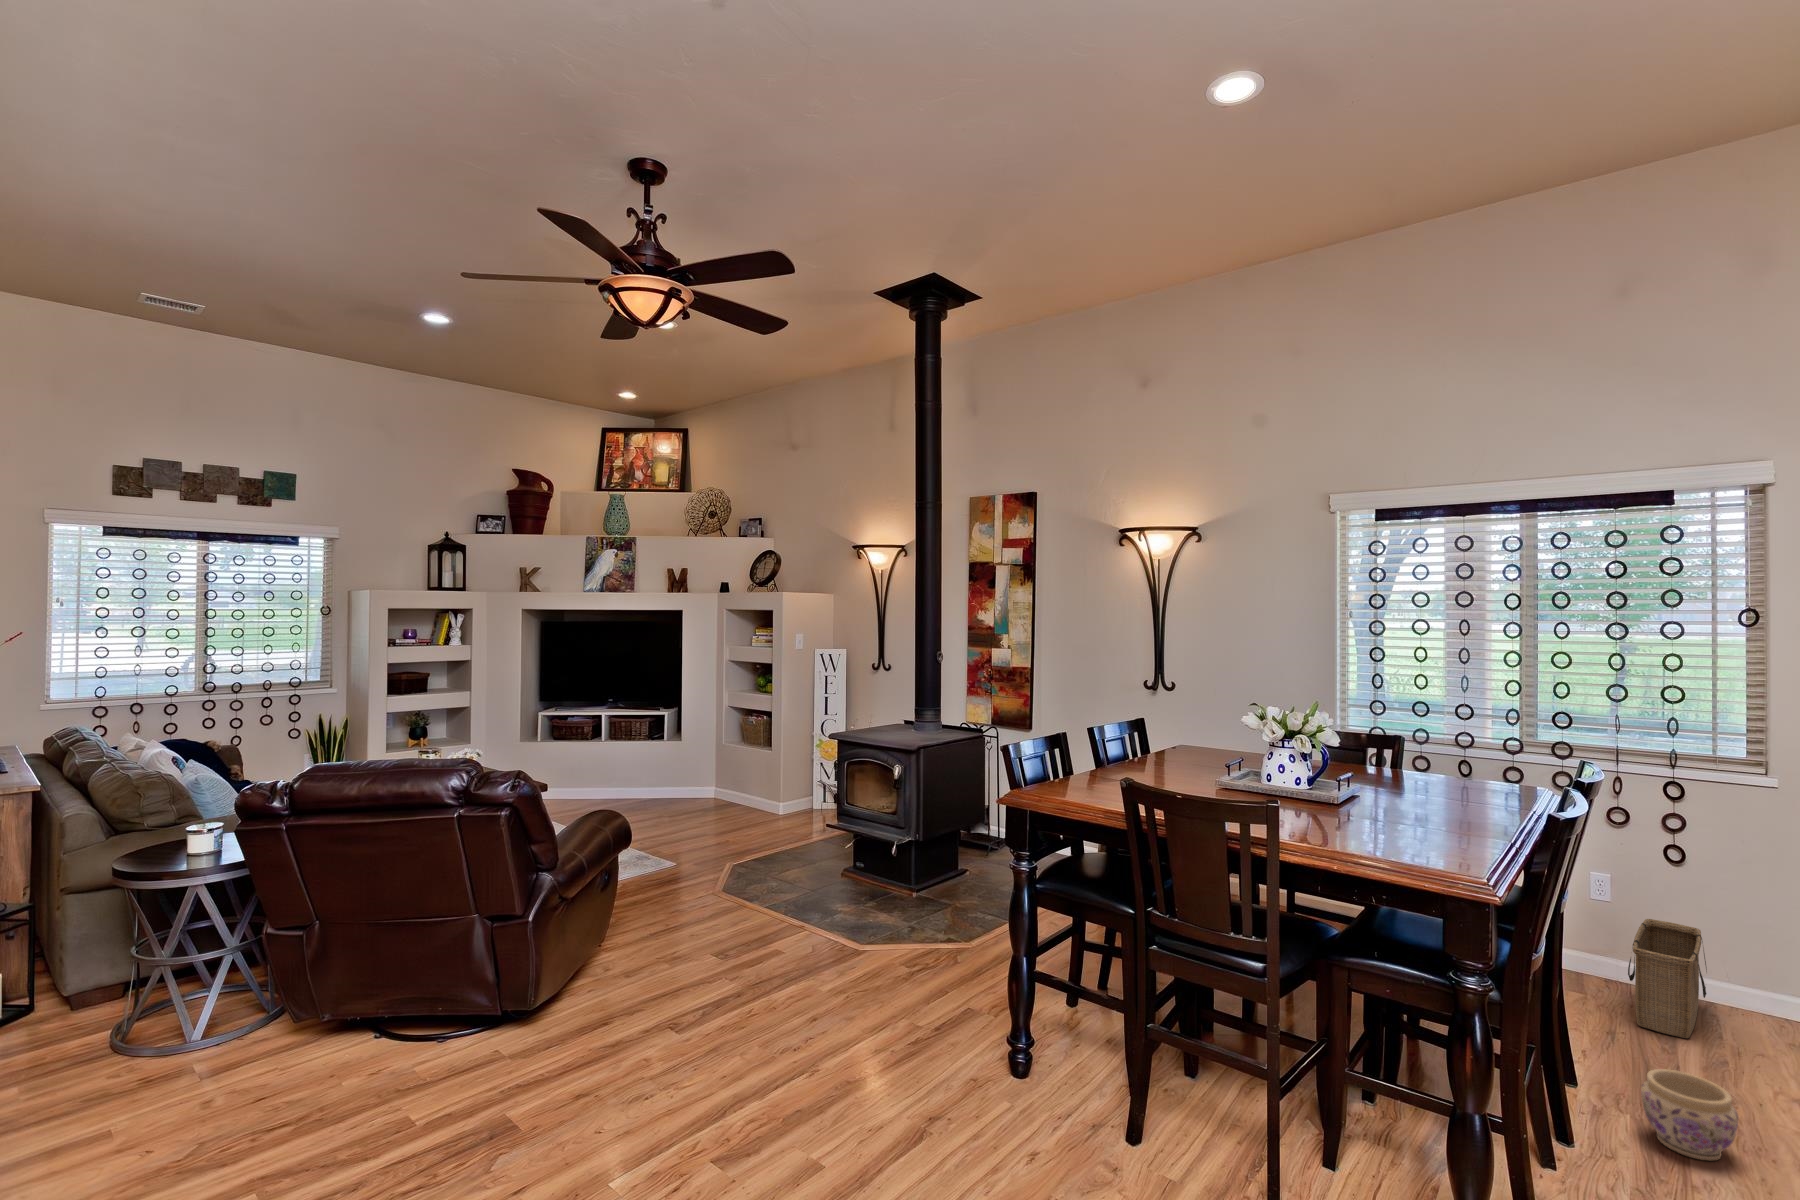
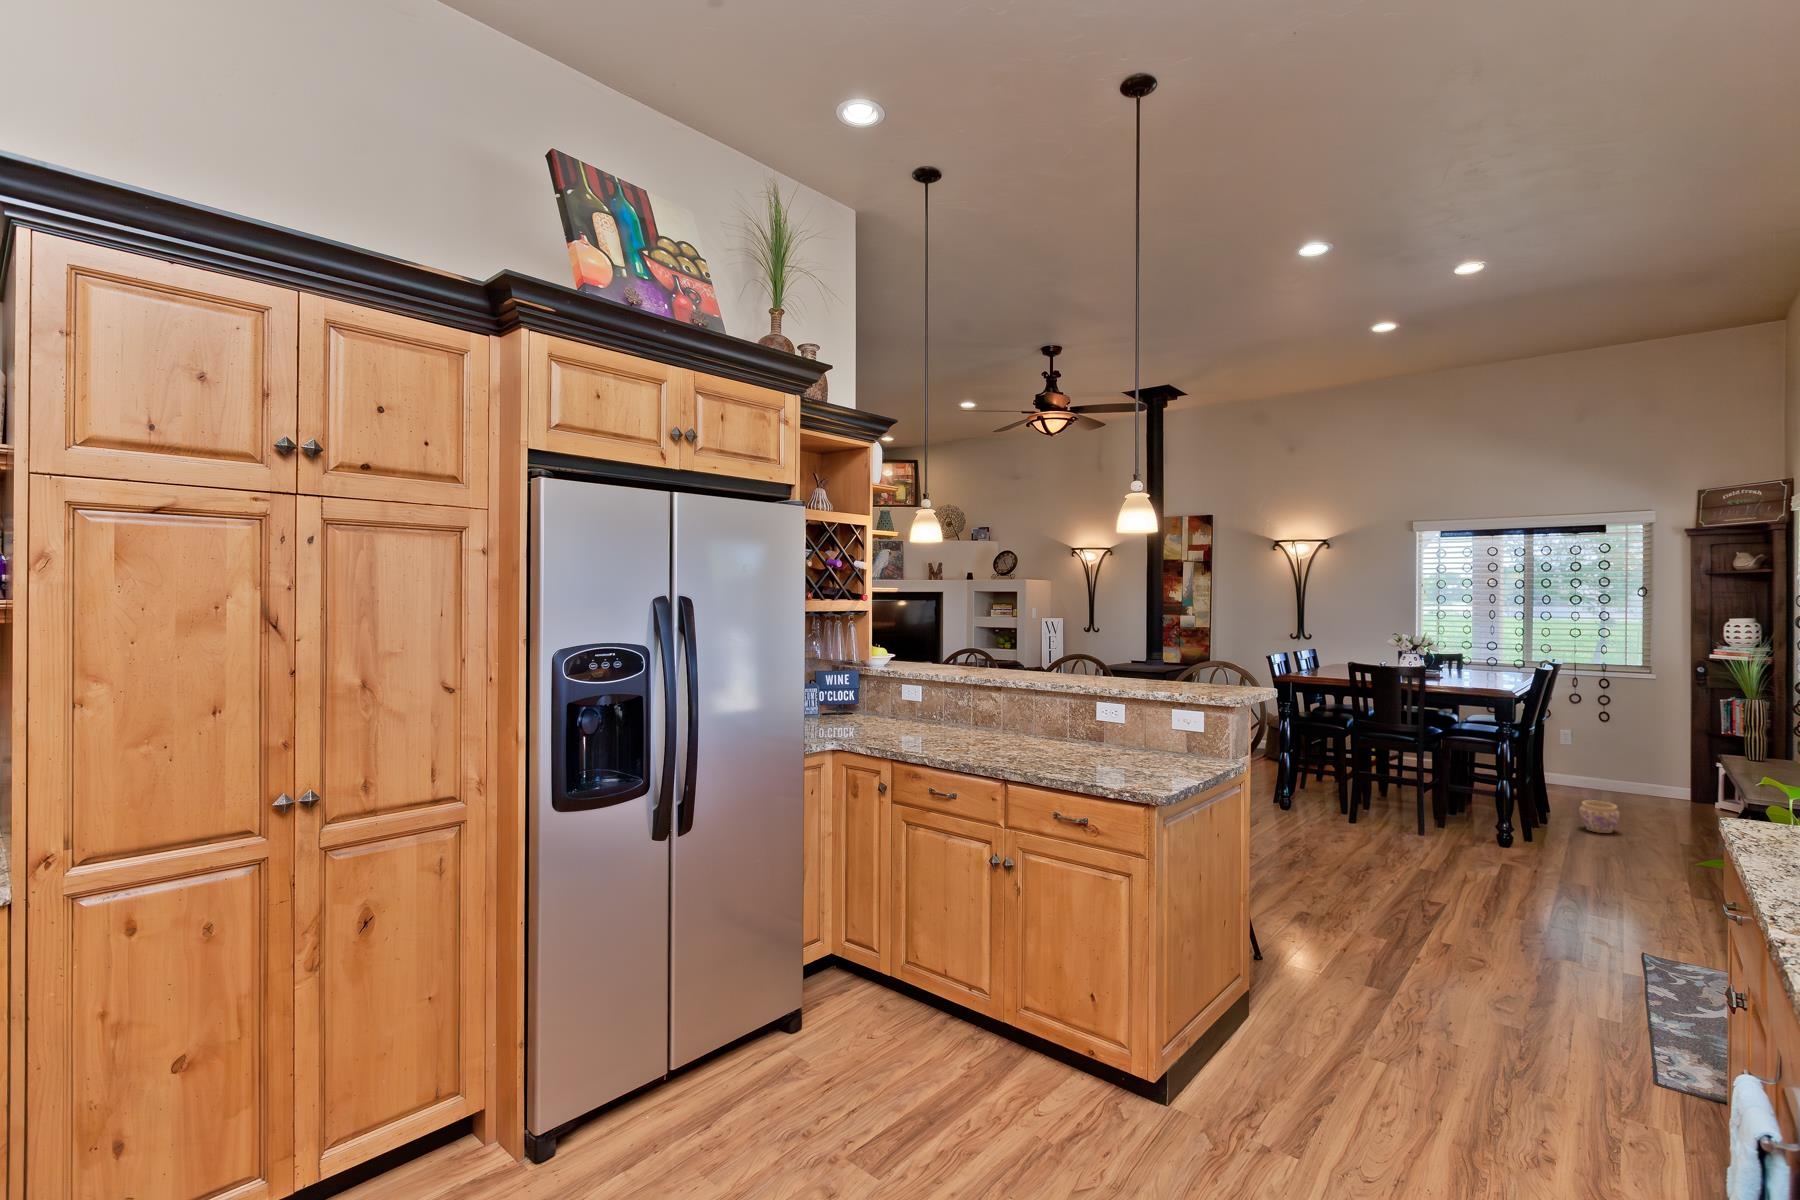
basket: present [1628,919,1707,1038] -> none [1579,750,1618,802]

